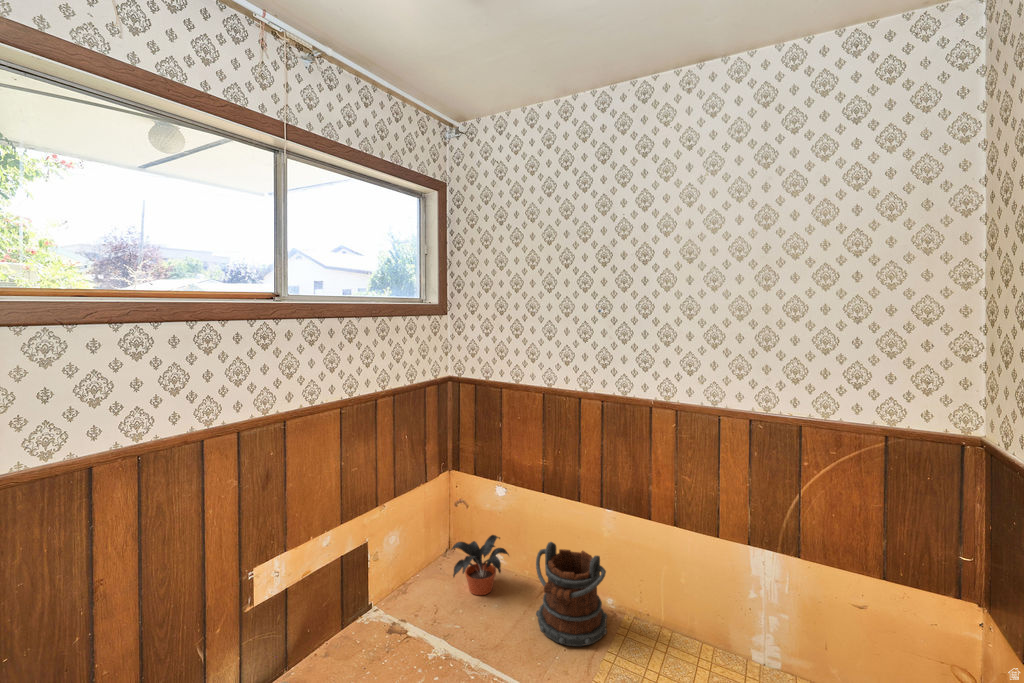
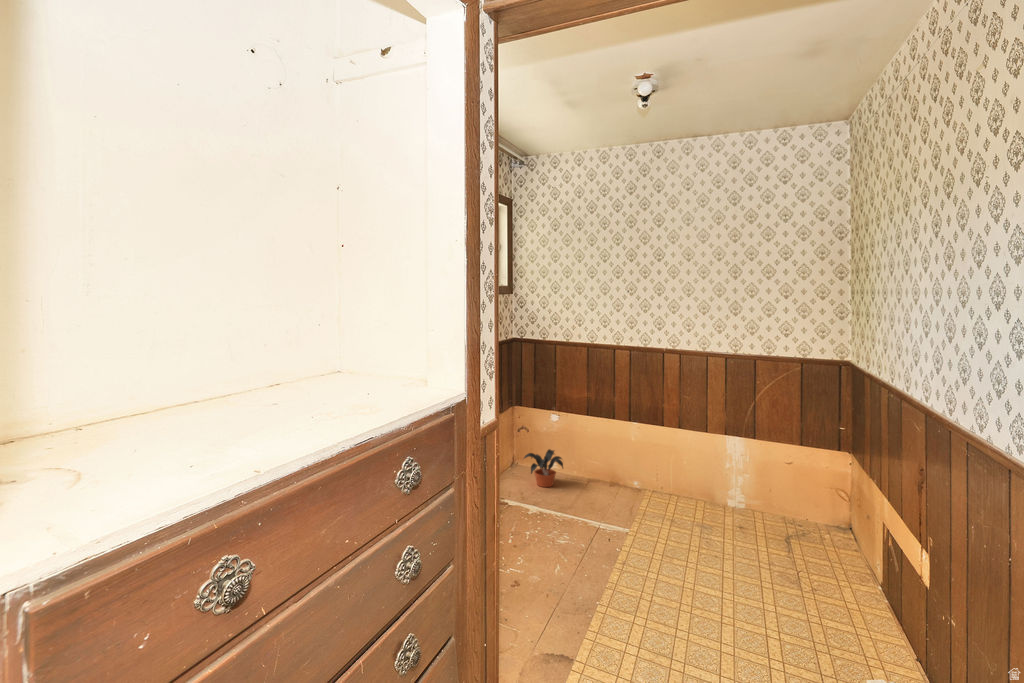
bucket: present [536,542,607,646] -> none [590,445,639,504]

